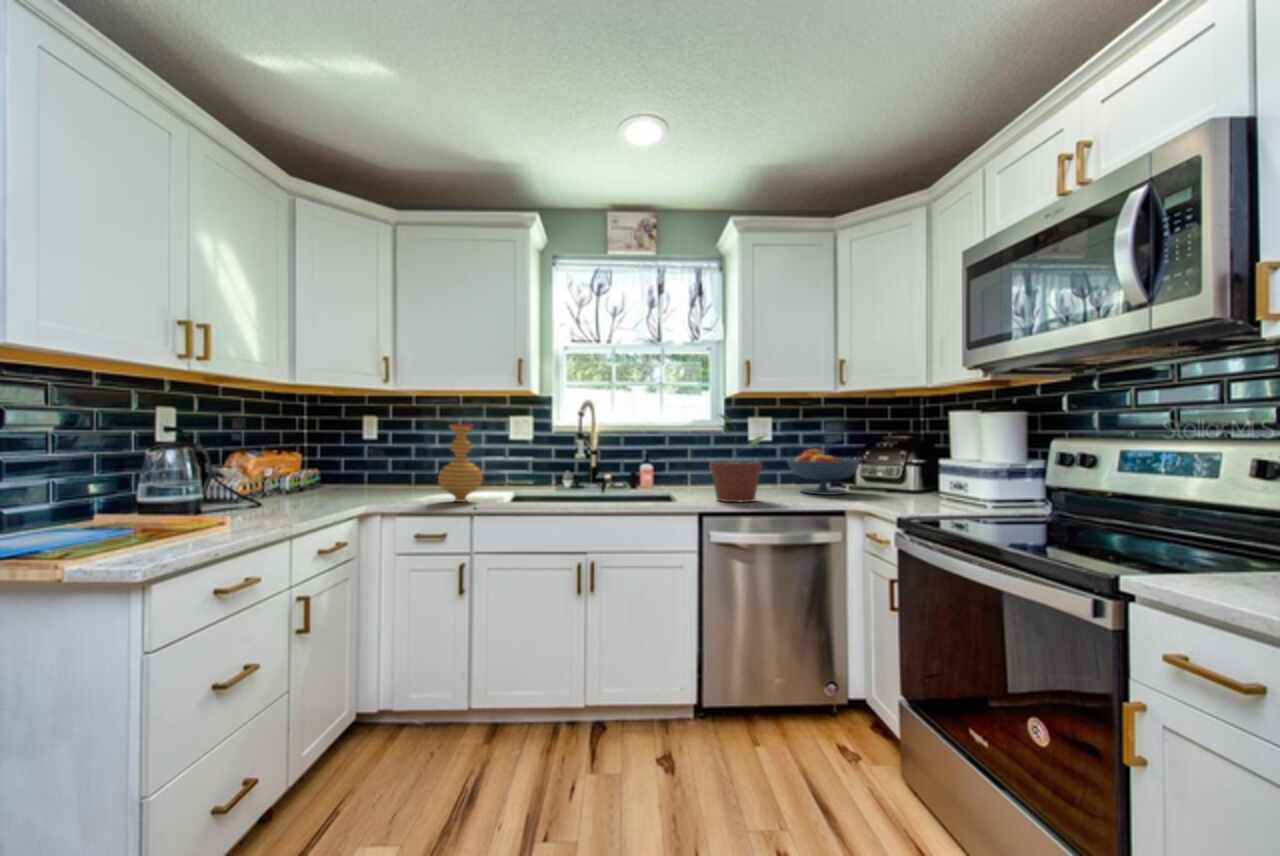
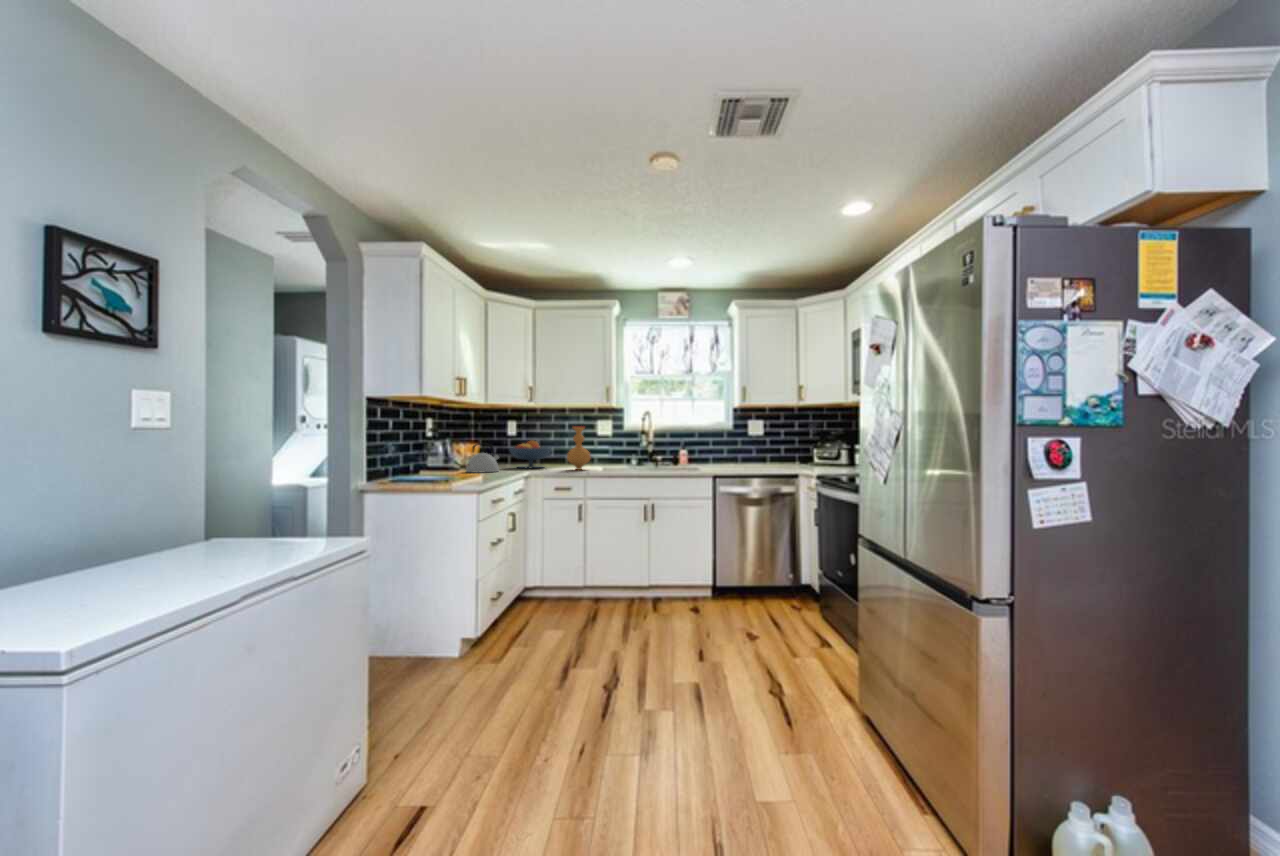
potted plant: present [710,414,764,502] -> none [720,419,754,470]
fruit bowl: present [788,449,860,495] -> present [510,441,552,468]
kettle: none [225,455,304,514] -> present [466,443,499,473]

